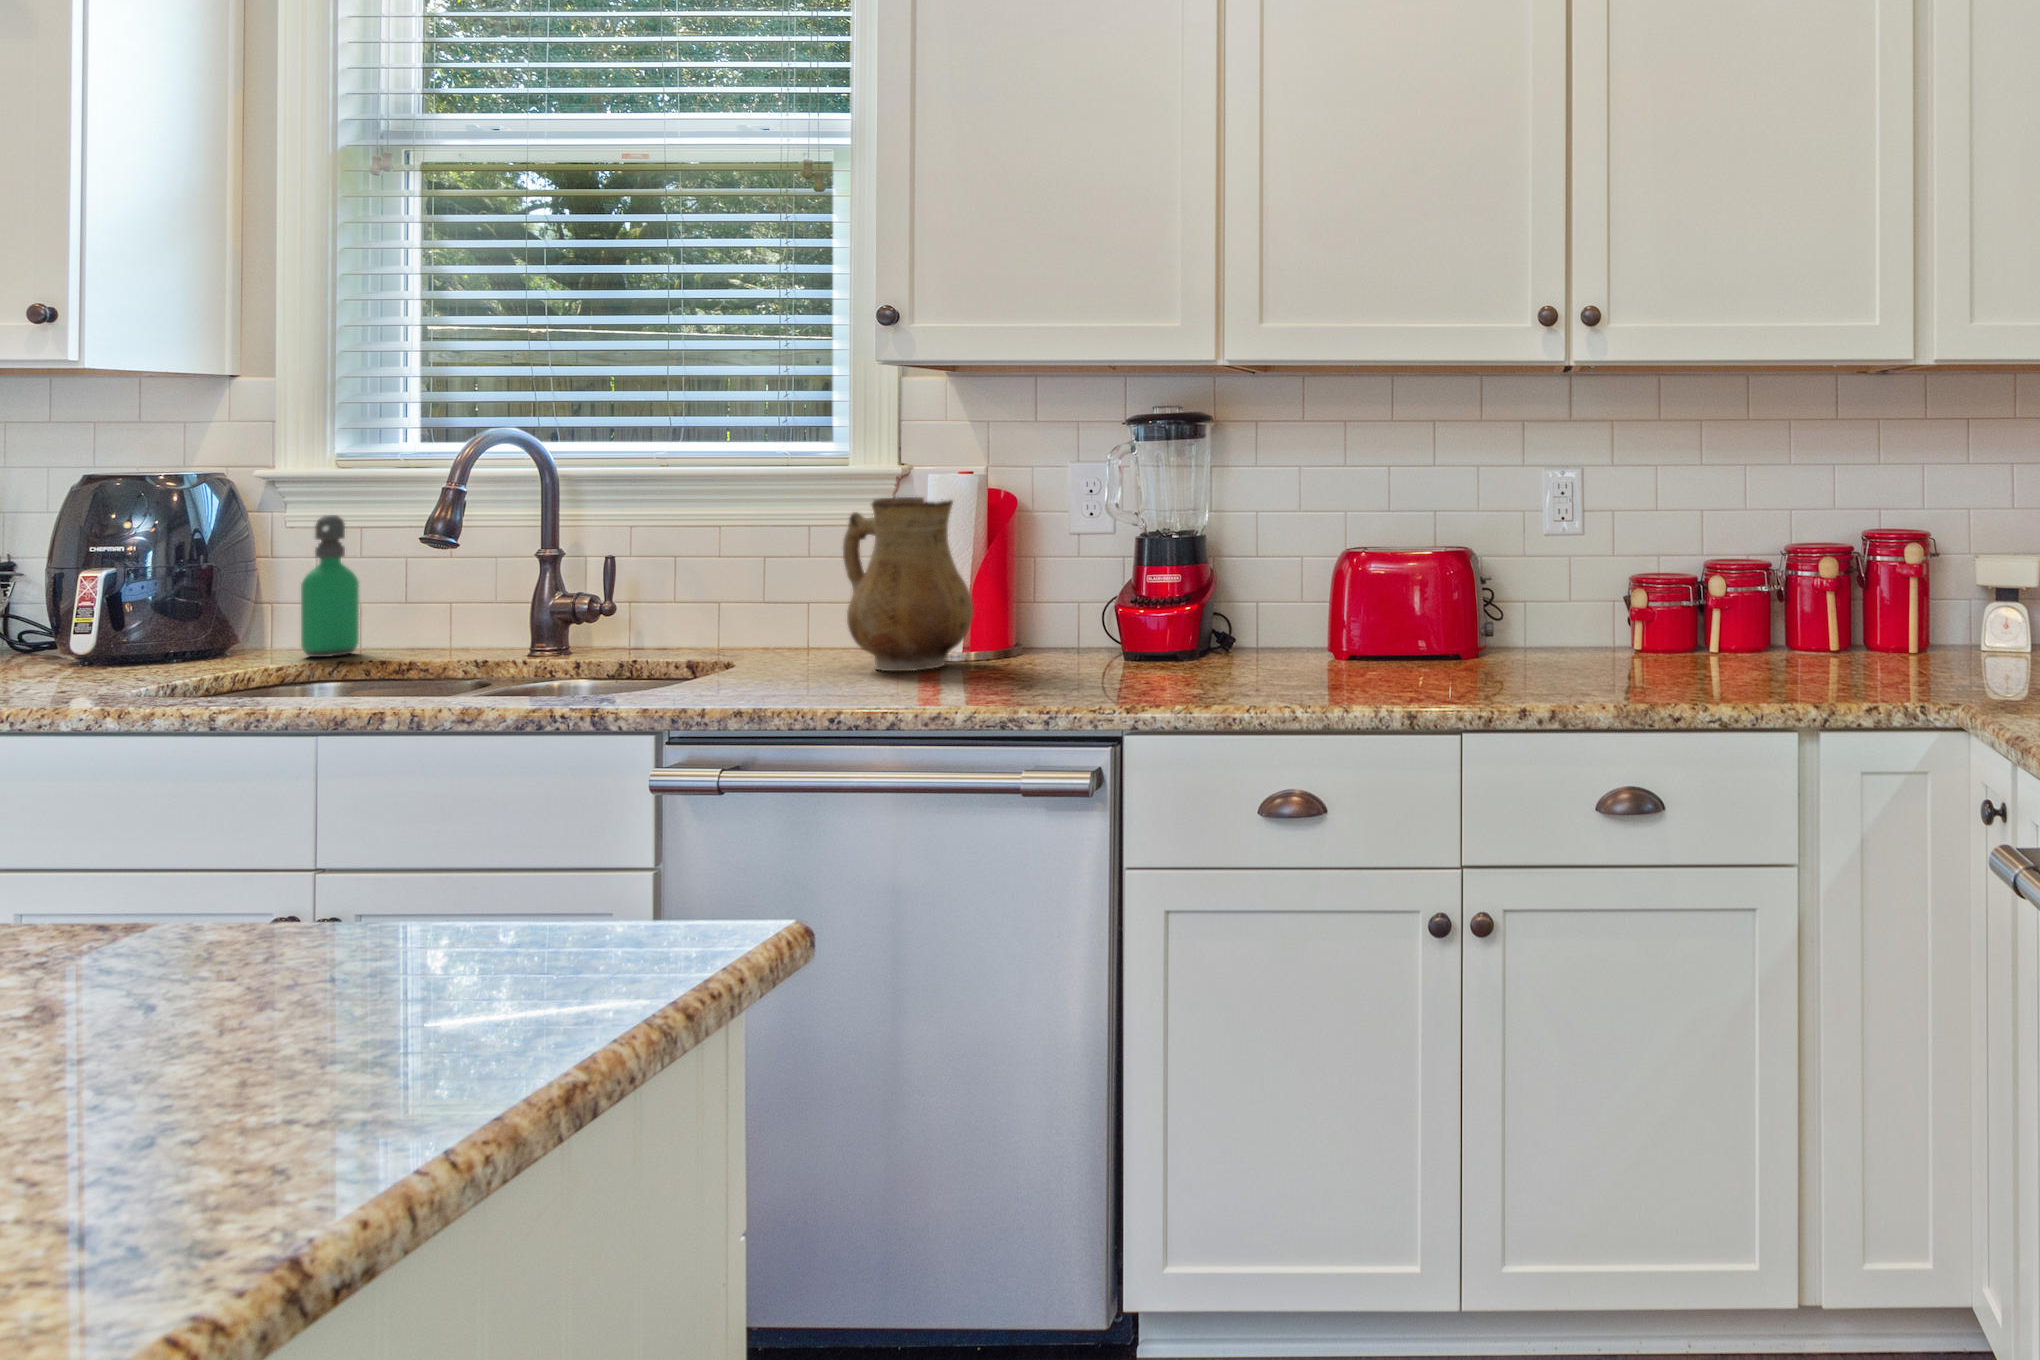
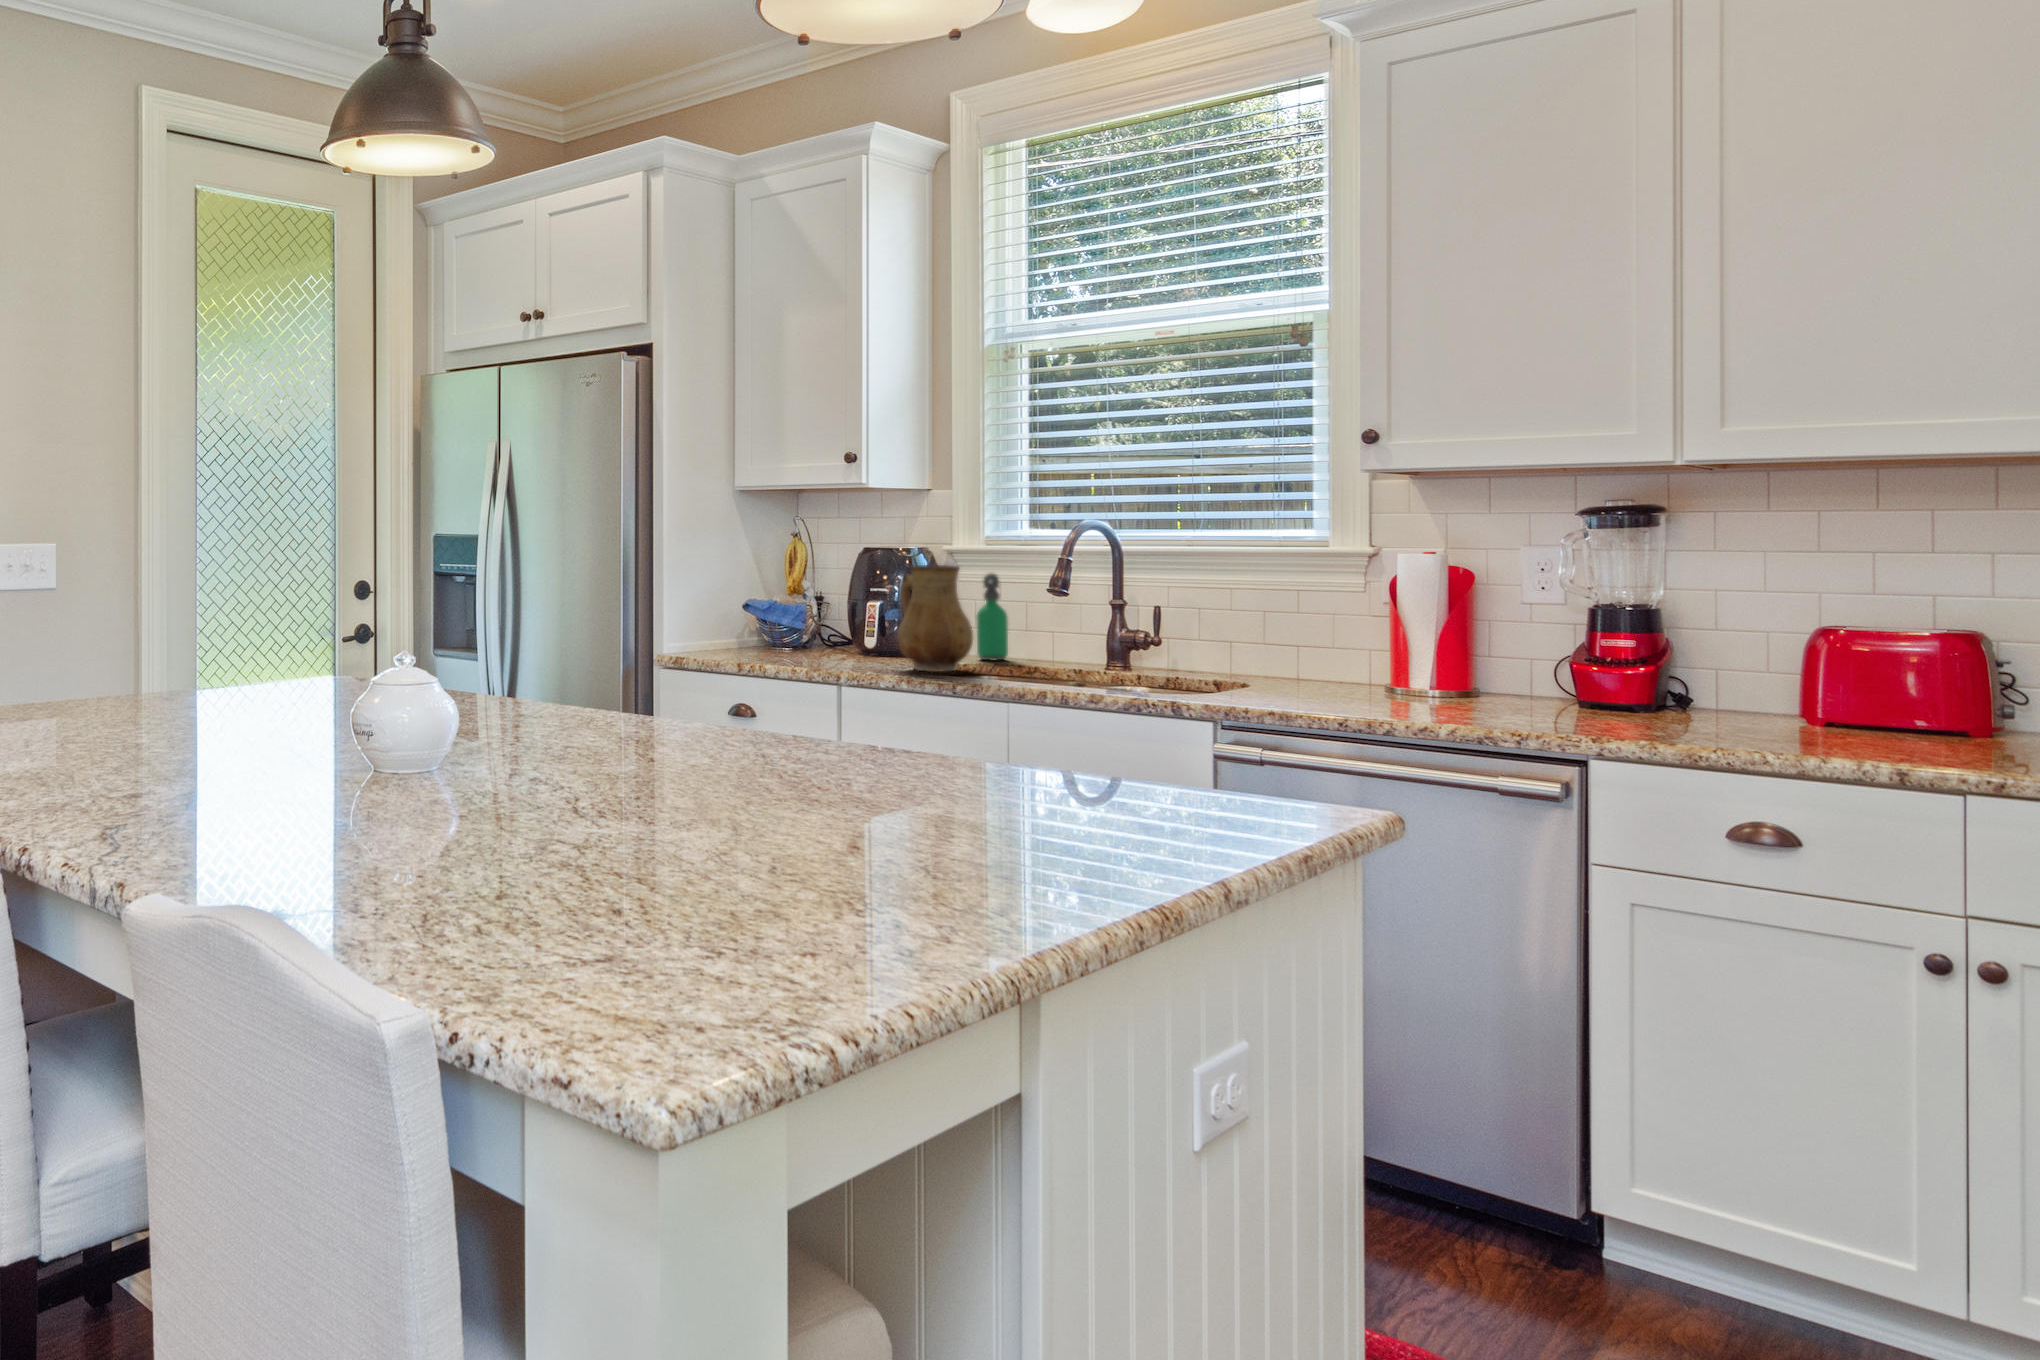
ceramic pitcher: present [843,497,973,671] -> present [897,565,973,672]

